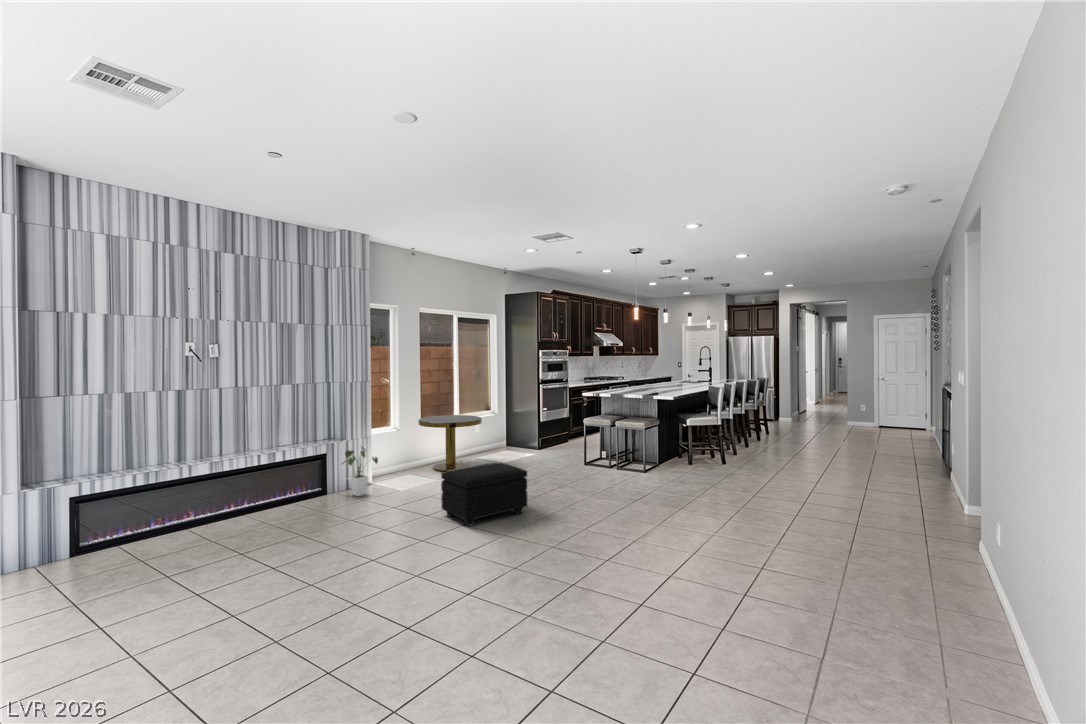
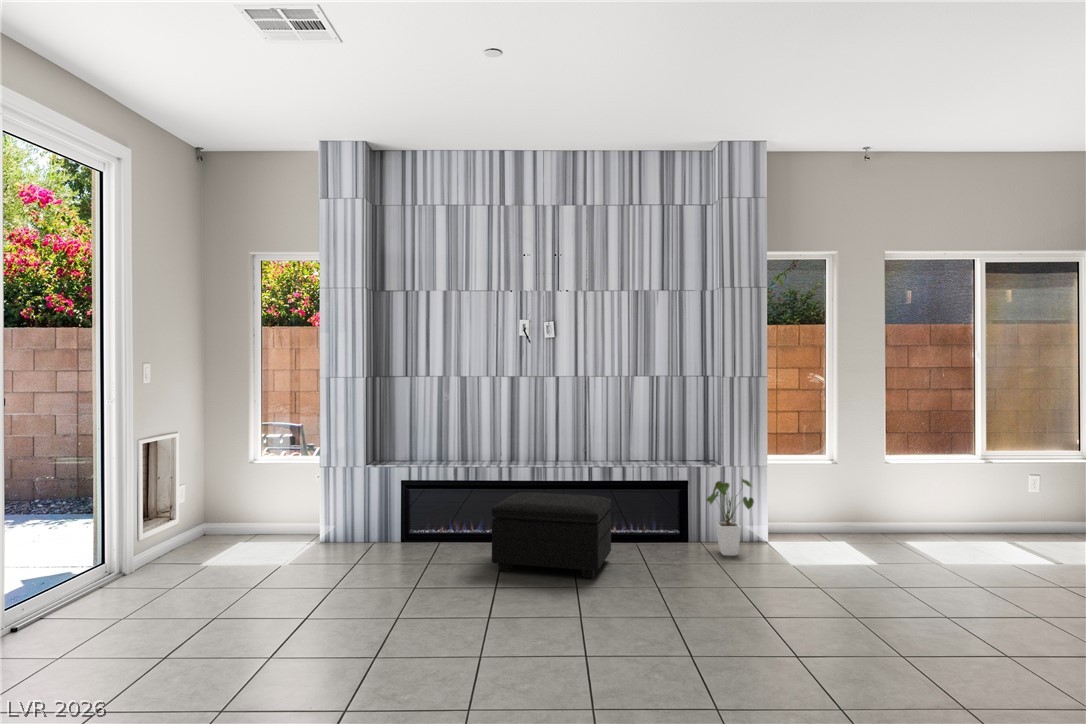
side table: present [418,415,482,471] -> none [871,447,1007,556]
footstool: present [441,463,527,526] -> present [492,493,611,578]

